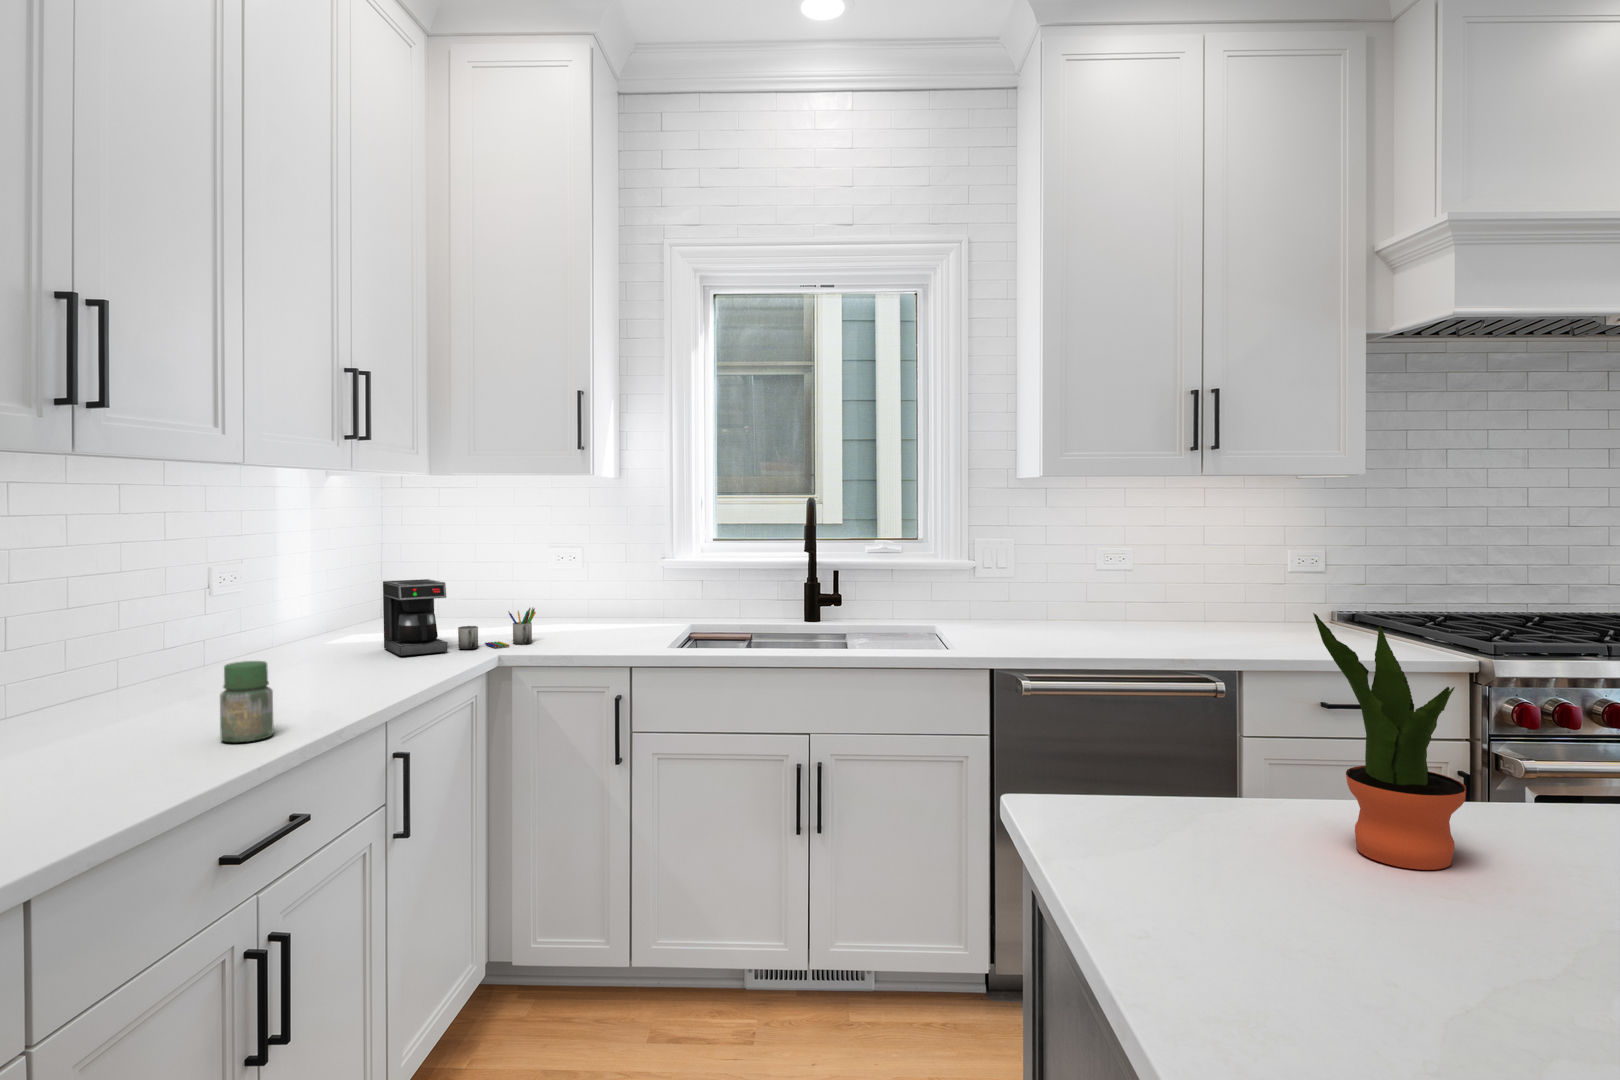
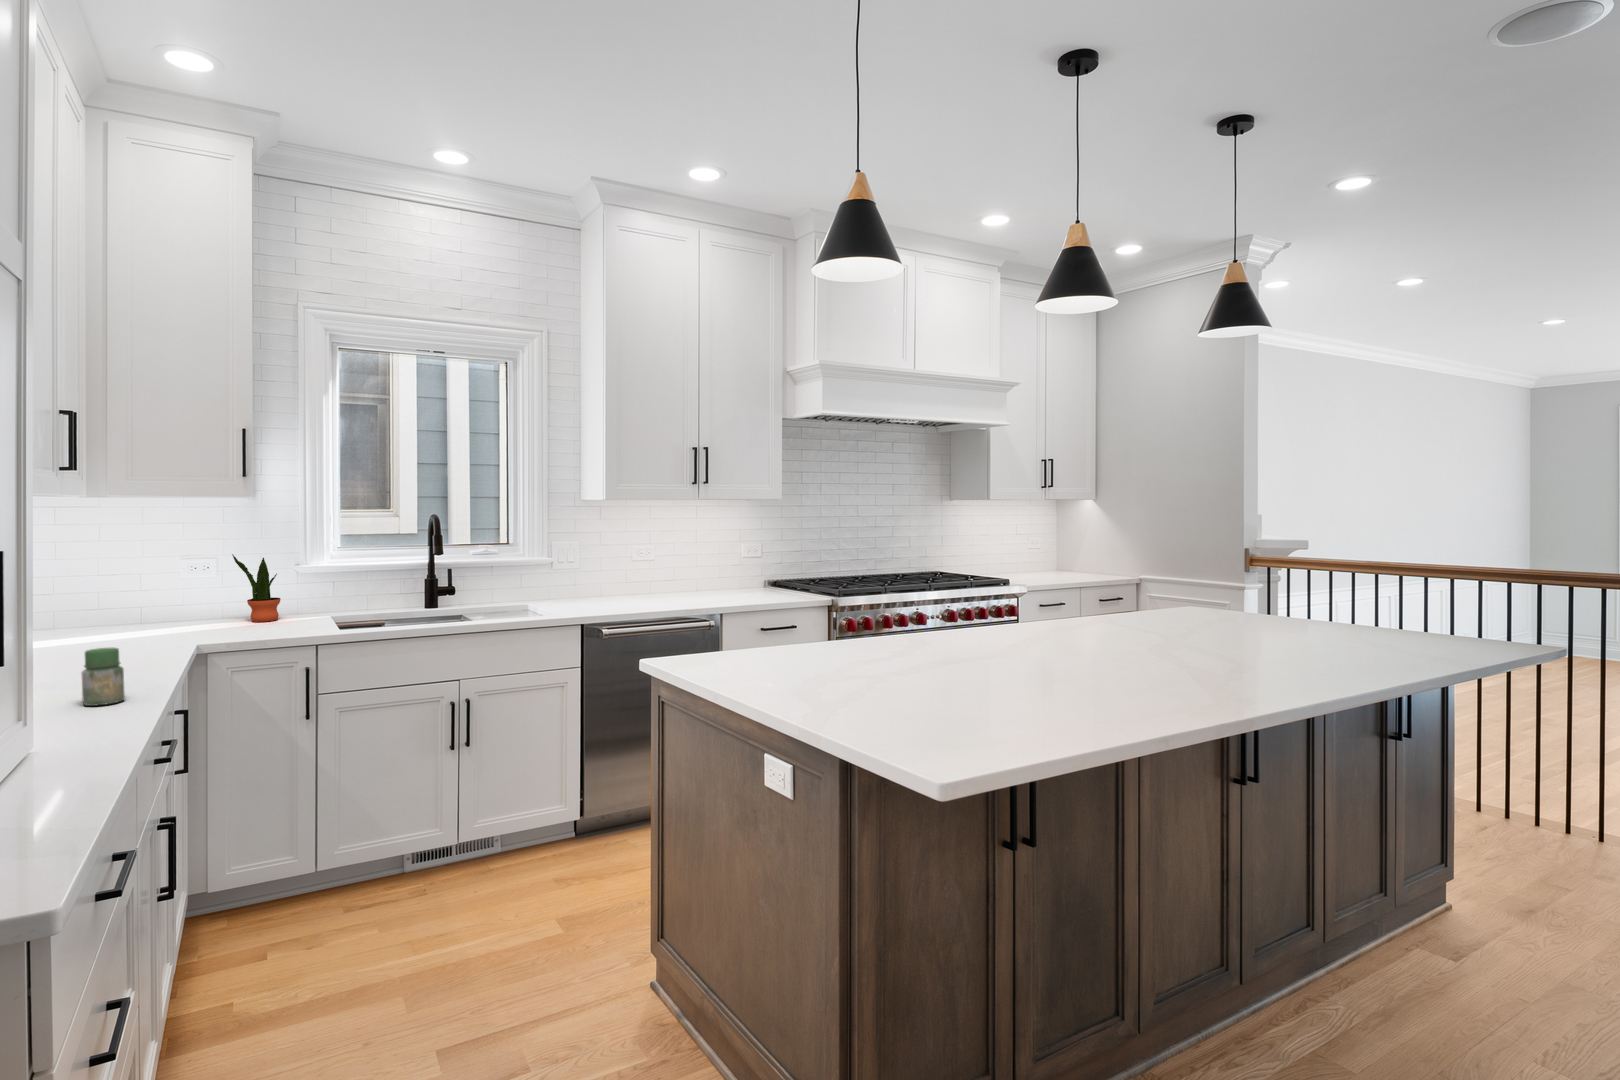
coffee maker: present [383,579,536,656] -> none [66,588,215,652]
potted plant: present [1313,613,1466,870] -> present [232,554,280,622]

